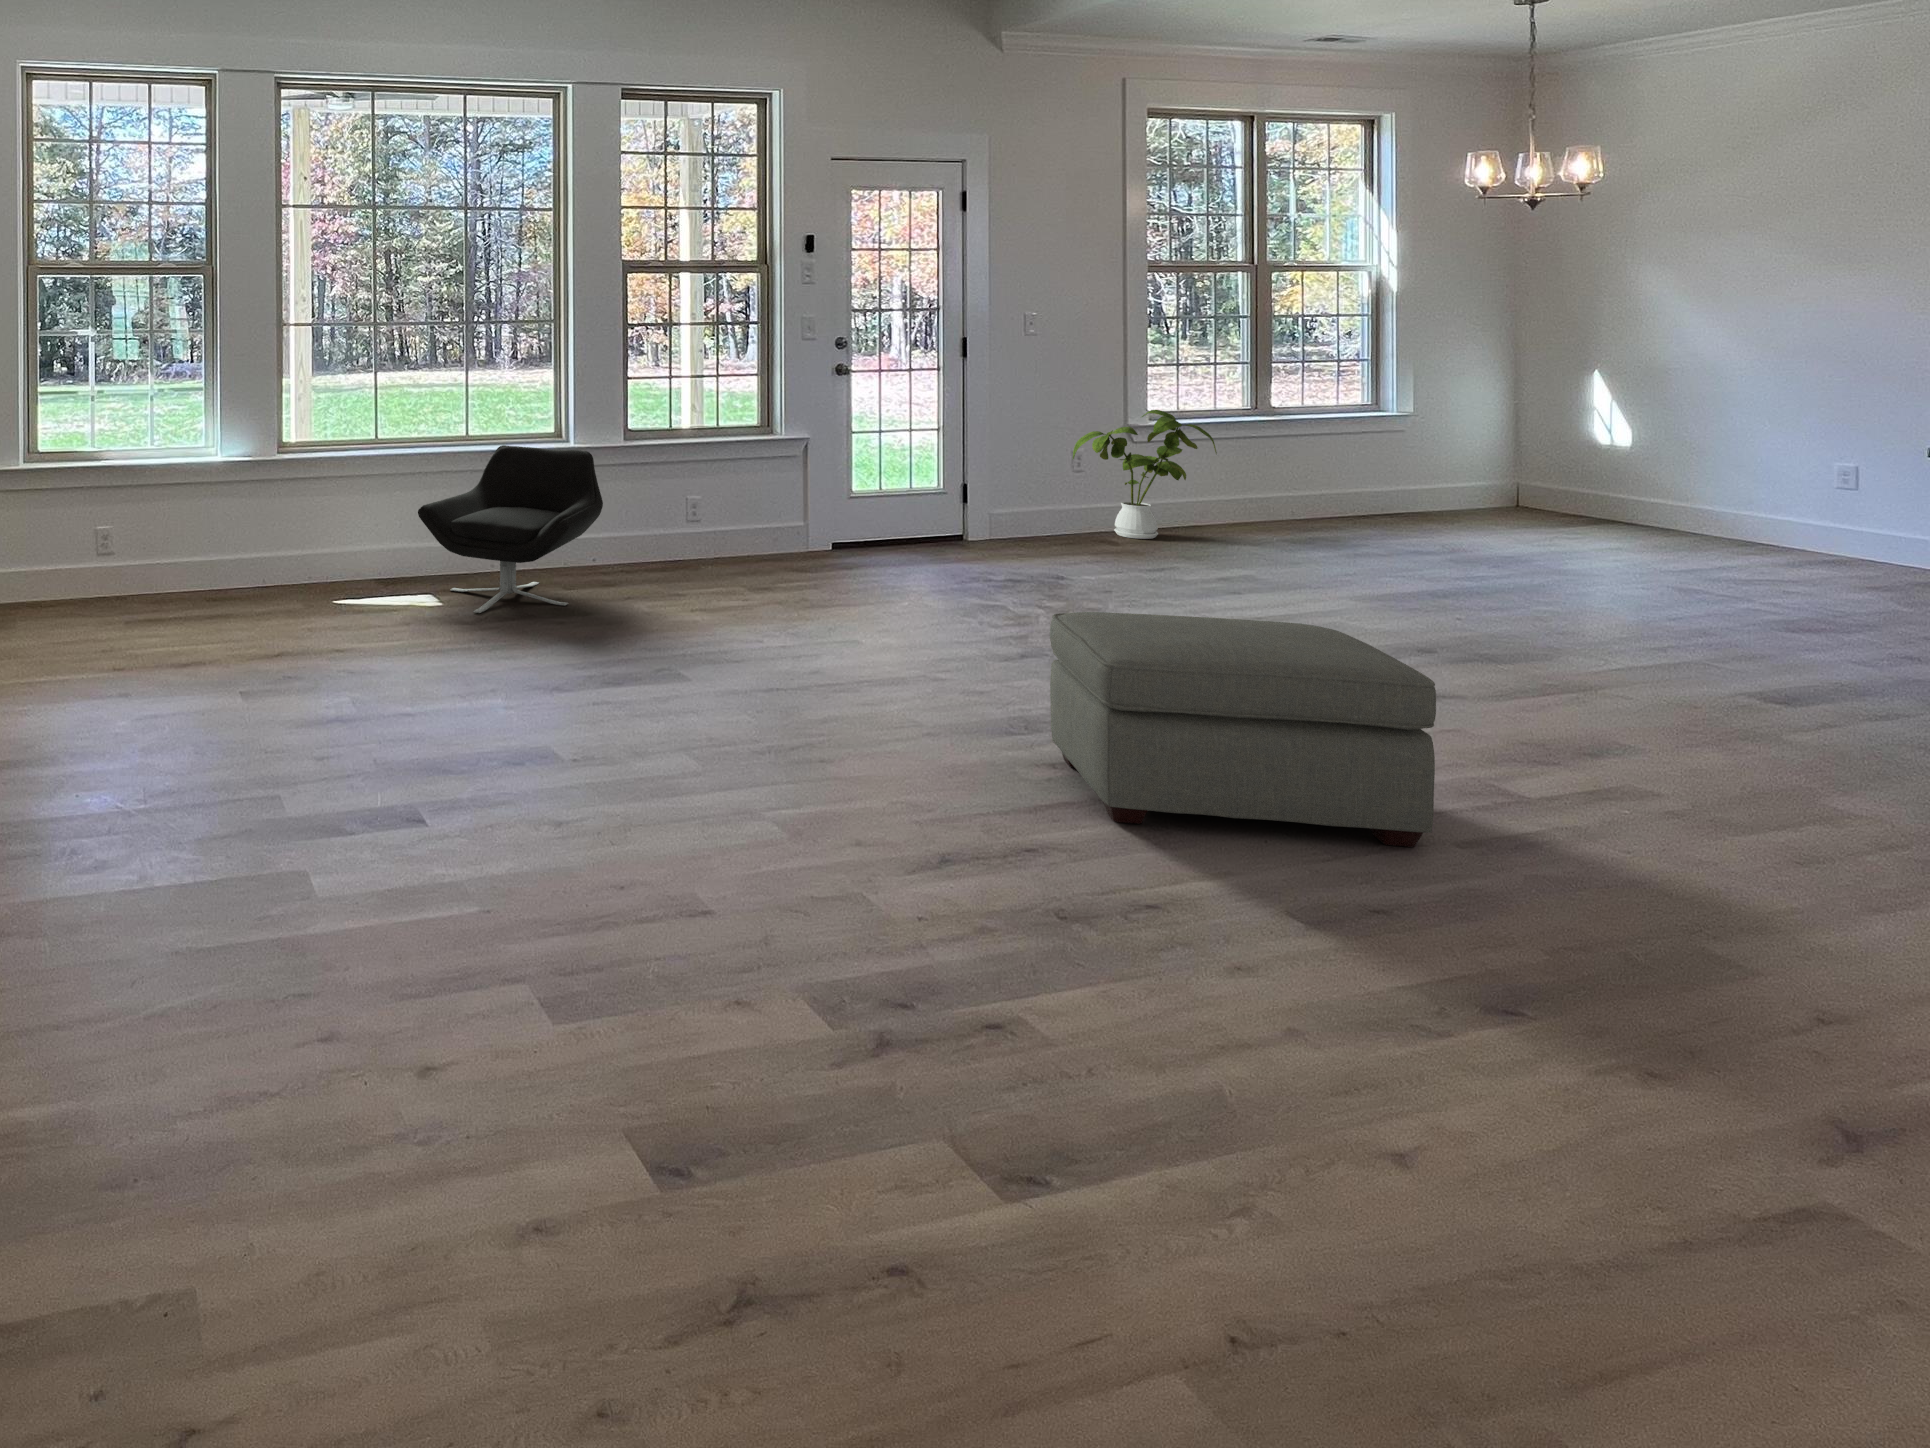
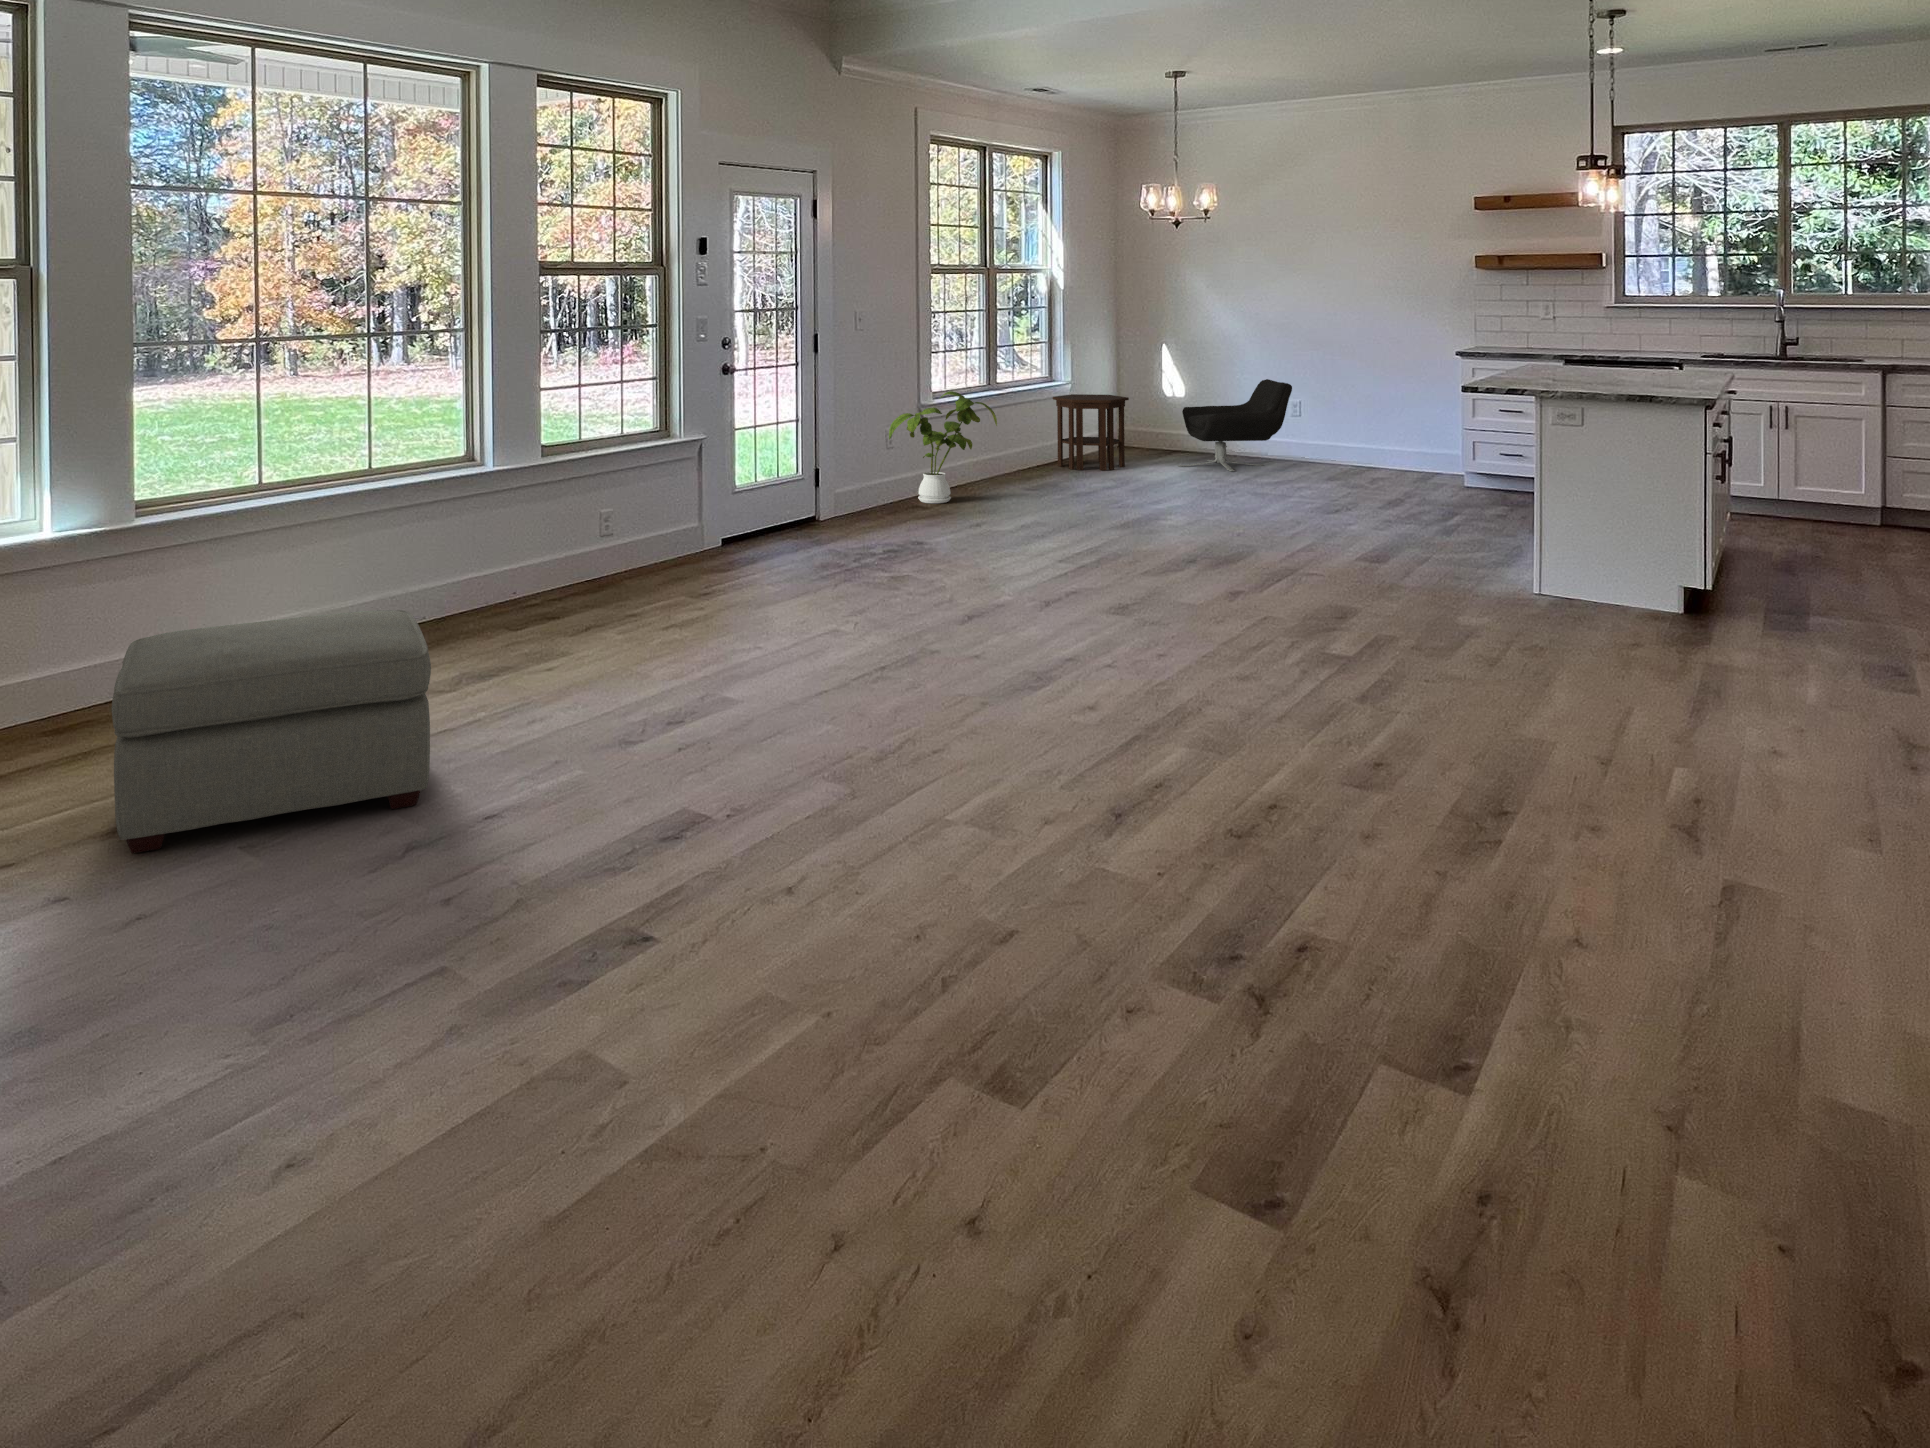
side table: none [1366,428,1489,530] -> present [1053,394,1129,470]
lounge chair: present [418,445,603,613] -> present [1178,379,1292,471]
ottoman: present [1050,612,1436,847] -> present [112,610,431,853]

